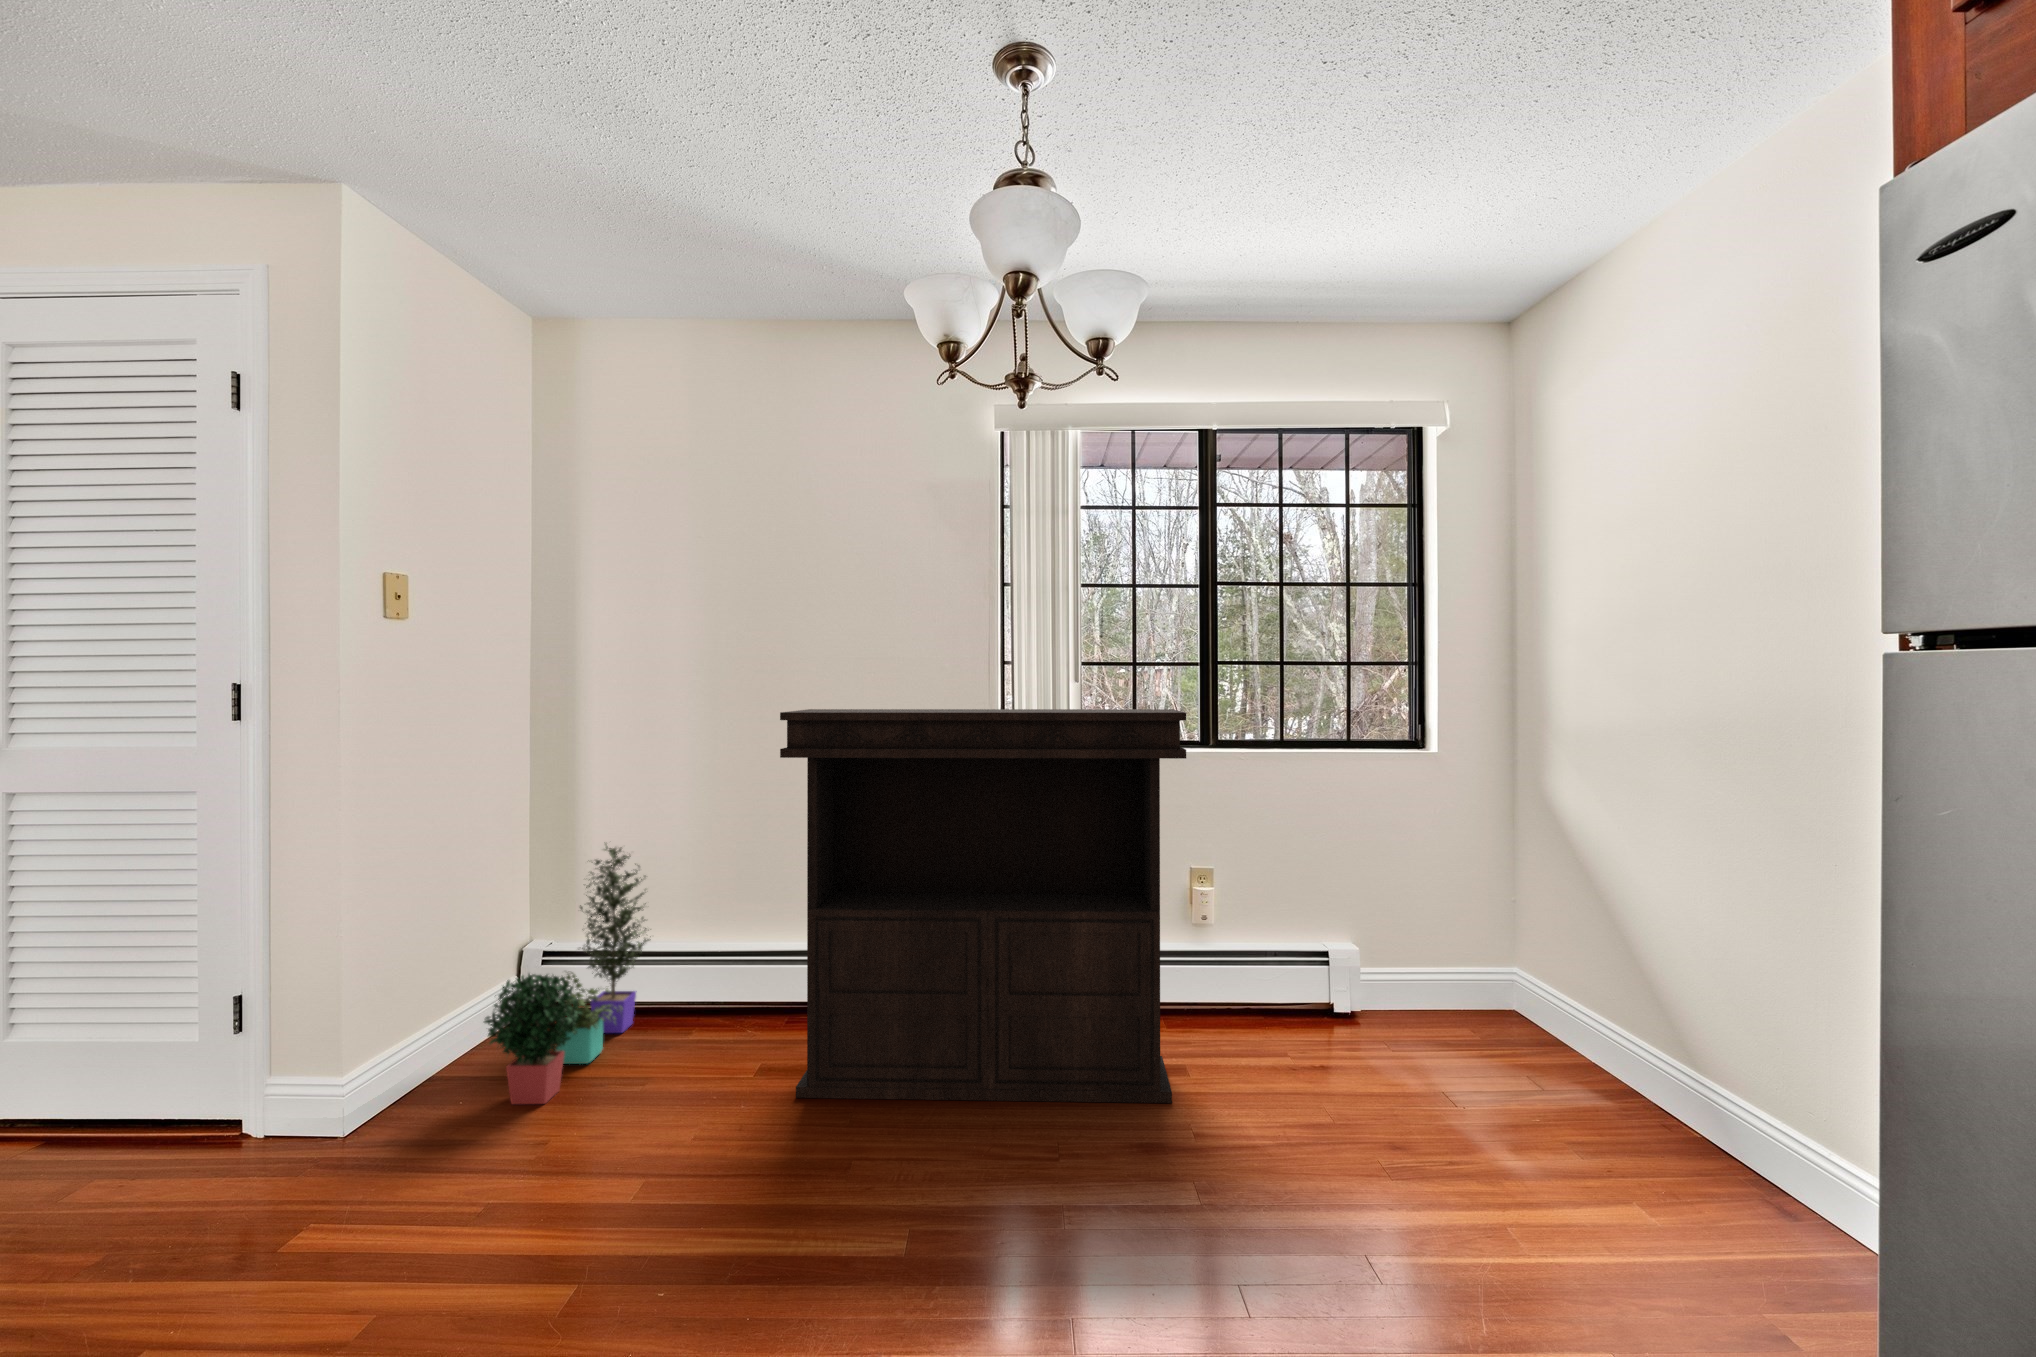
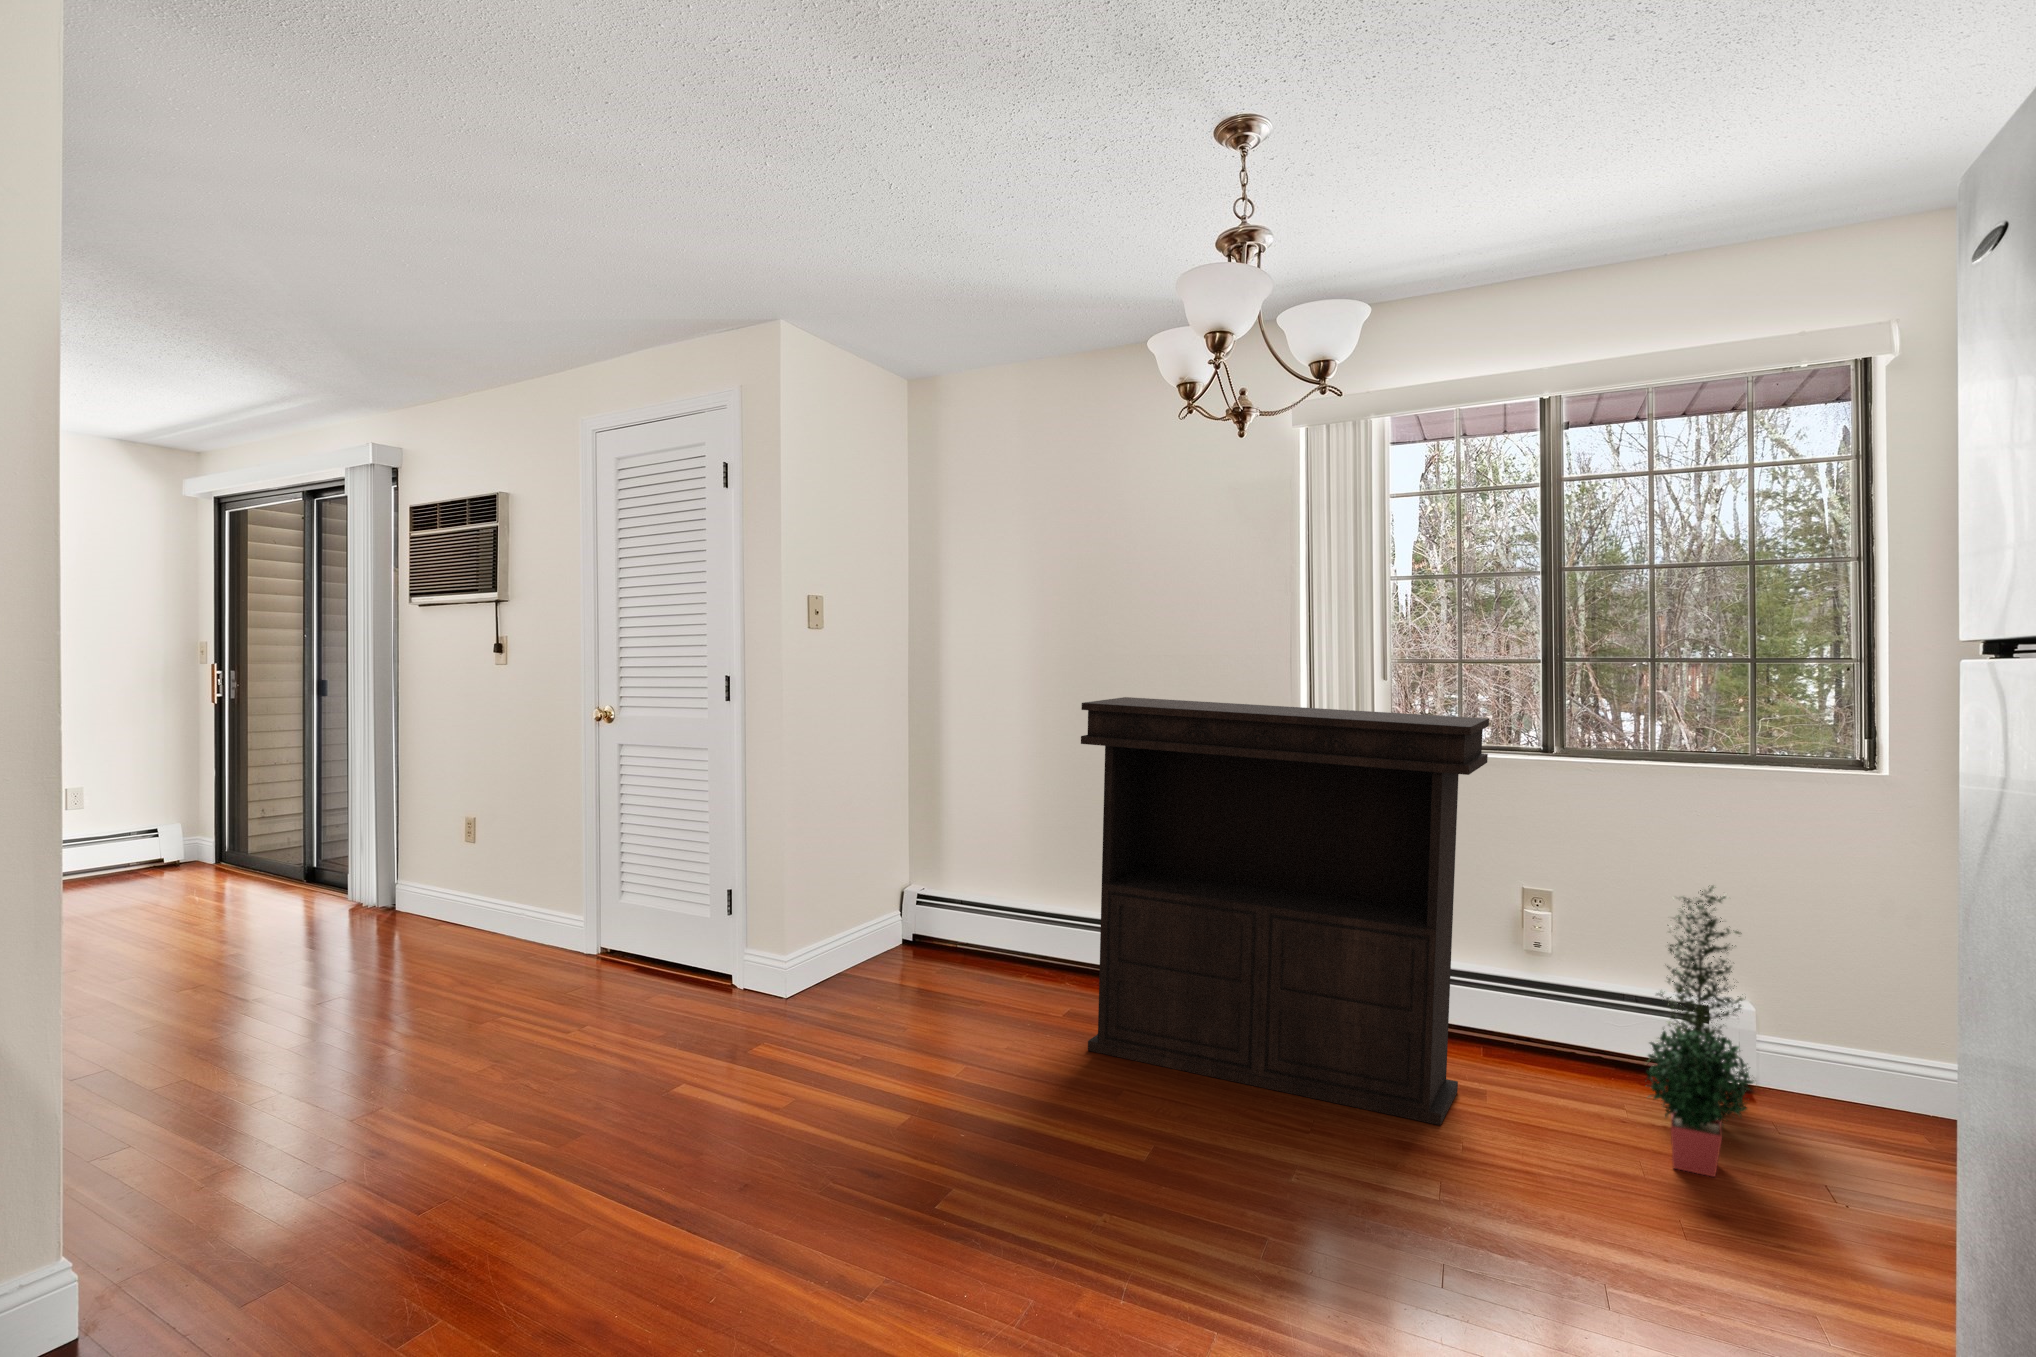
potted plant: present [484,843,651,1104] -> present [1646,885,1754,1177]

